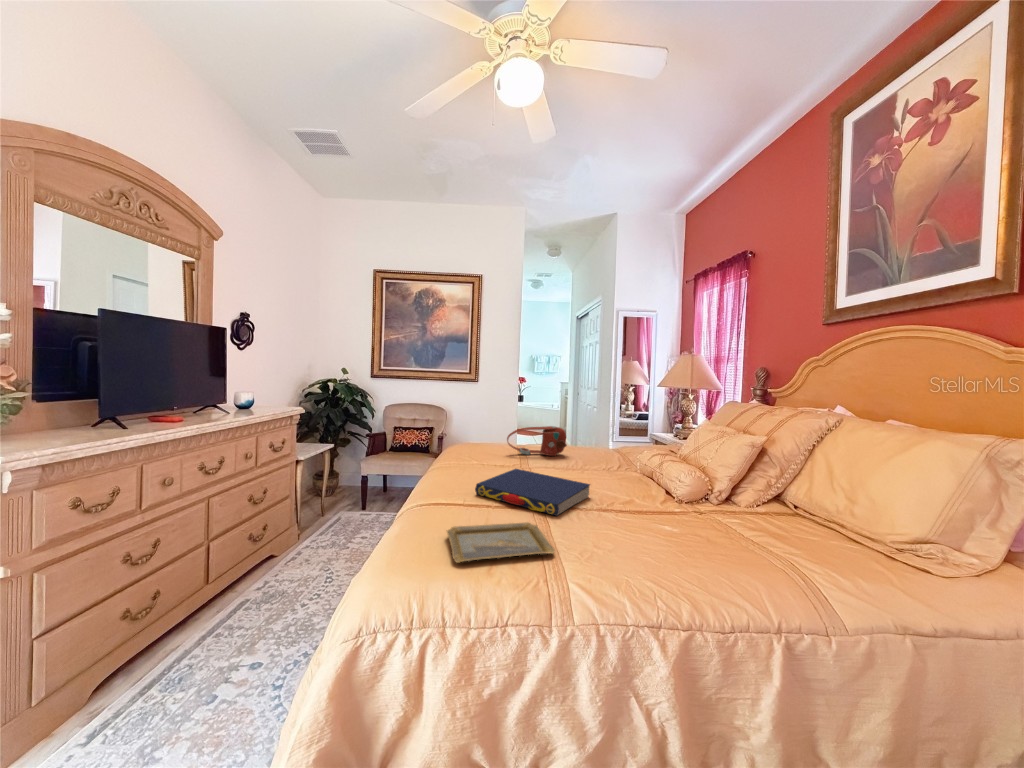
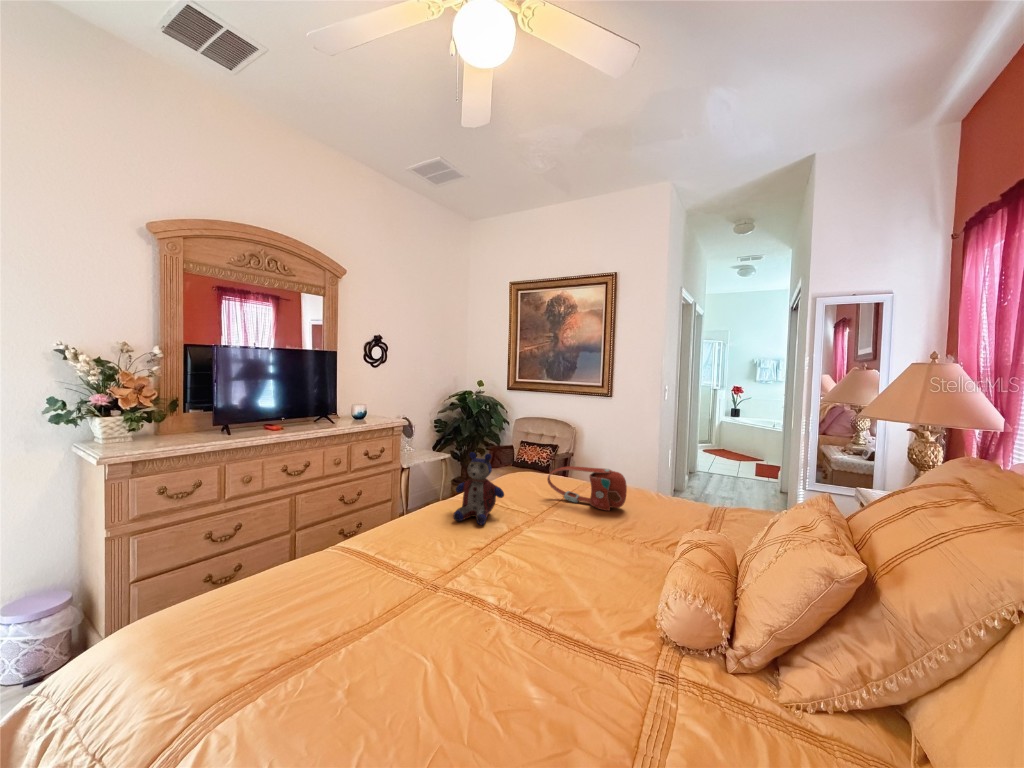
stuffed bear: none [459,419,501,475] -> present [453,452,504,525]
book: present [475,469,590,516] -> none [405,525,534,620]
tray: present [447,522,555,563] -> none [188,597,360,694]

